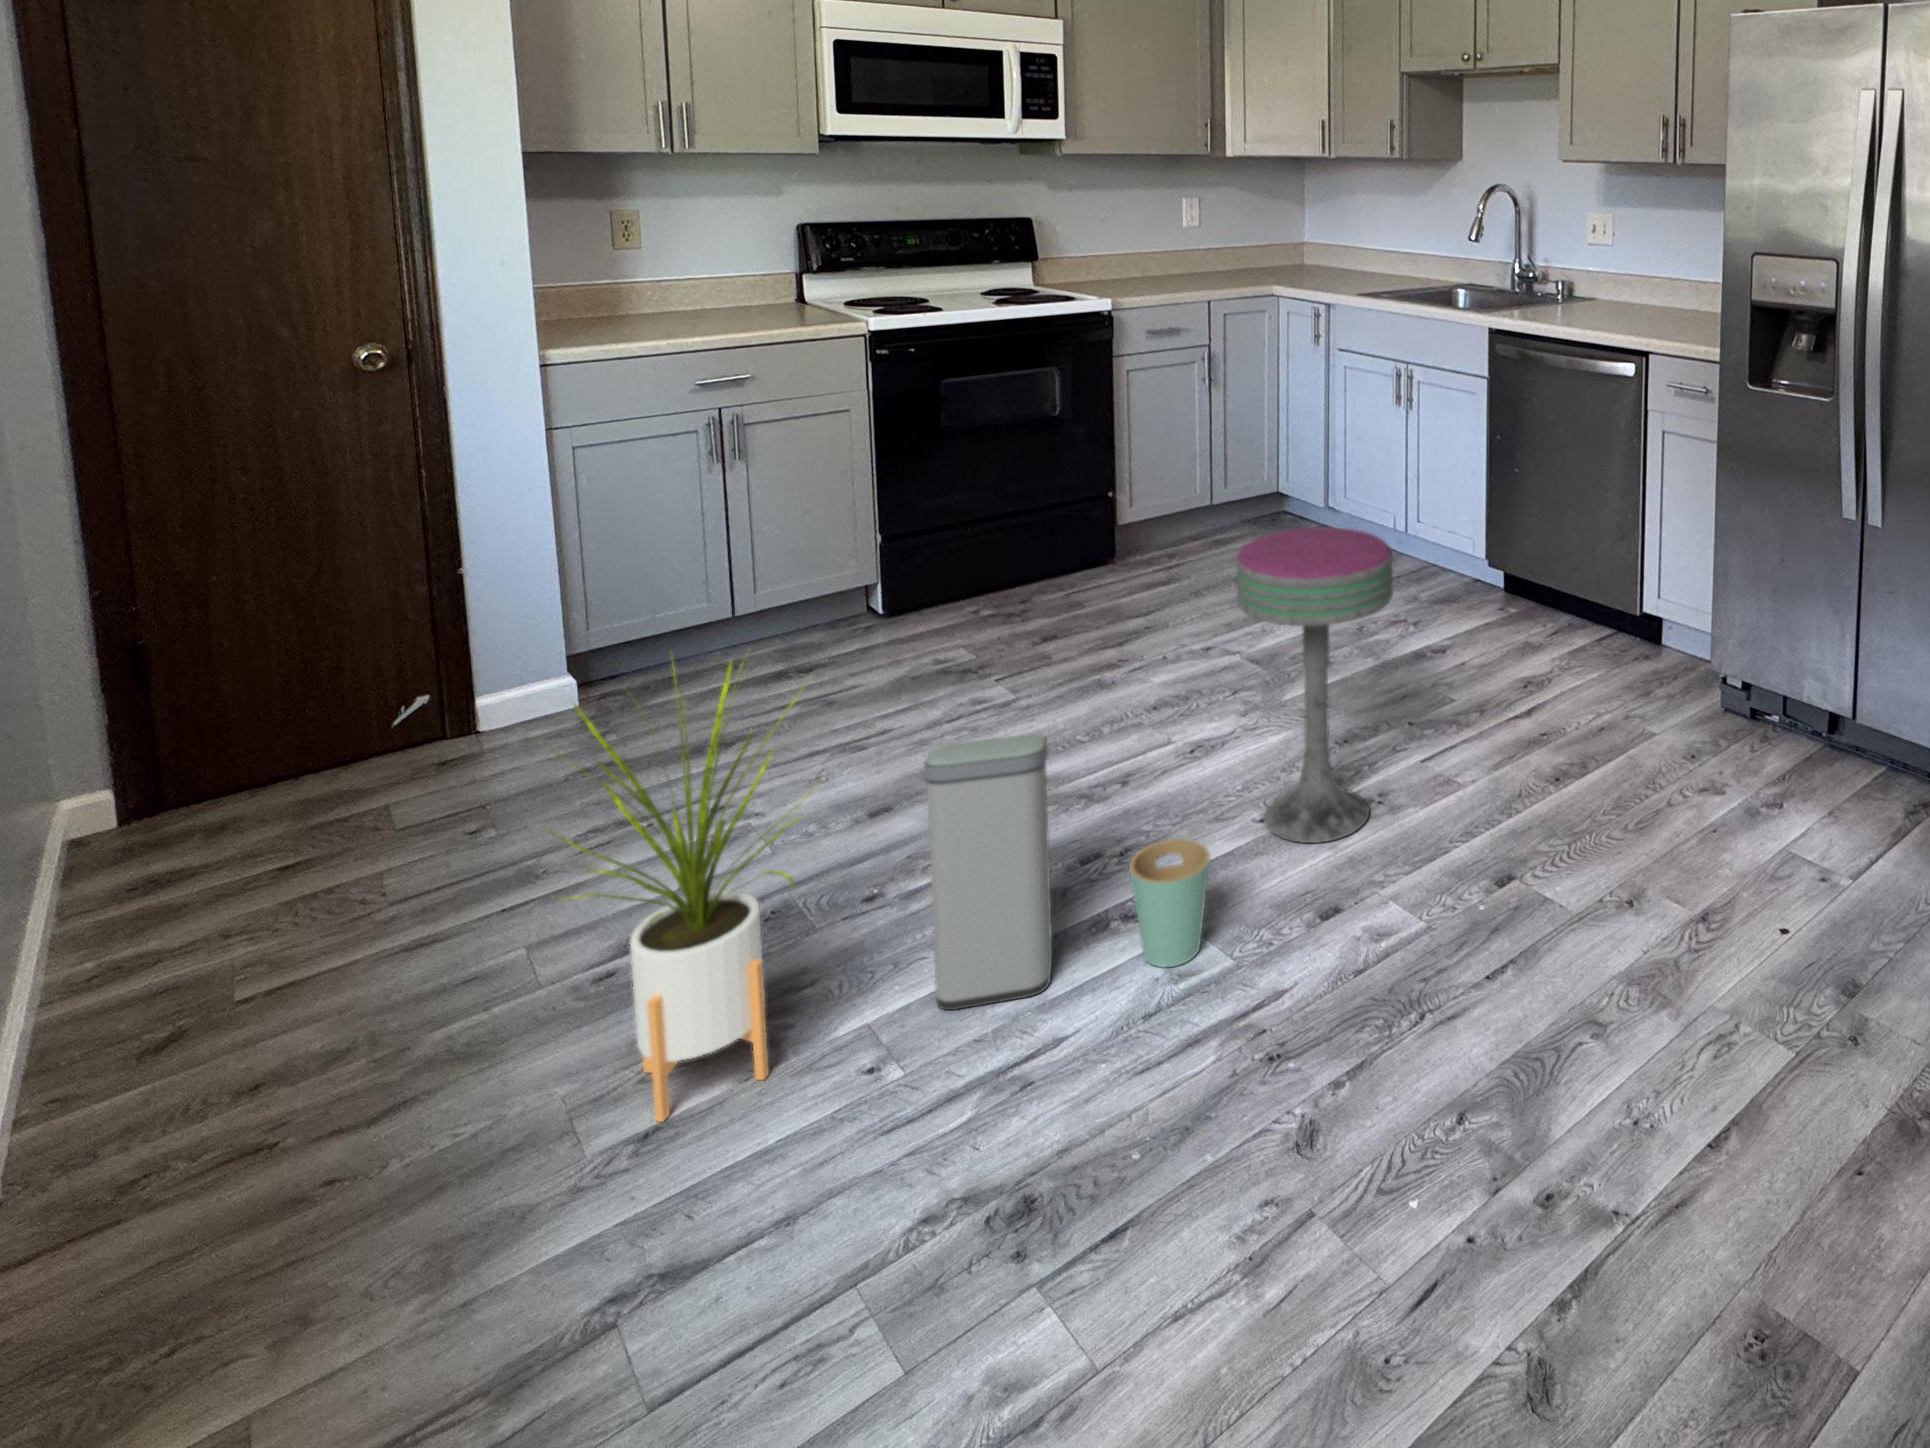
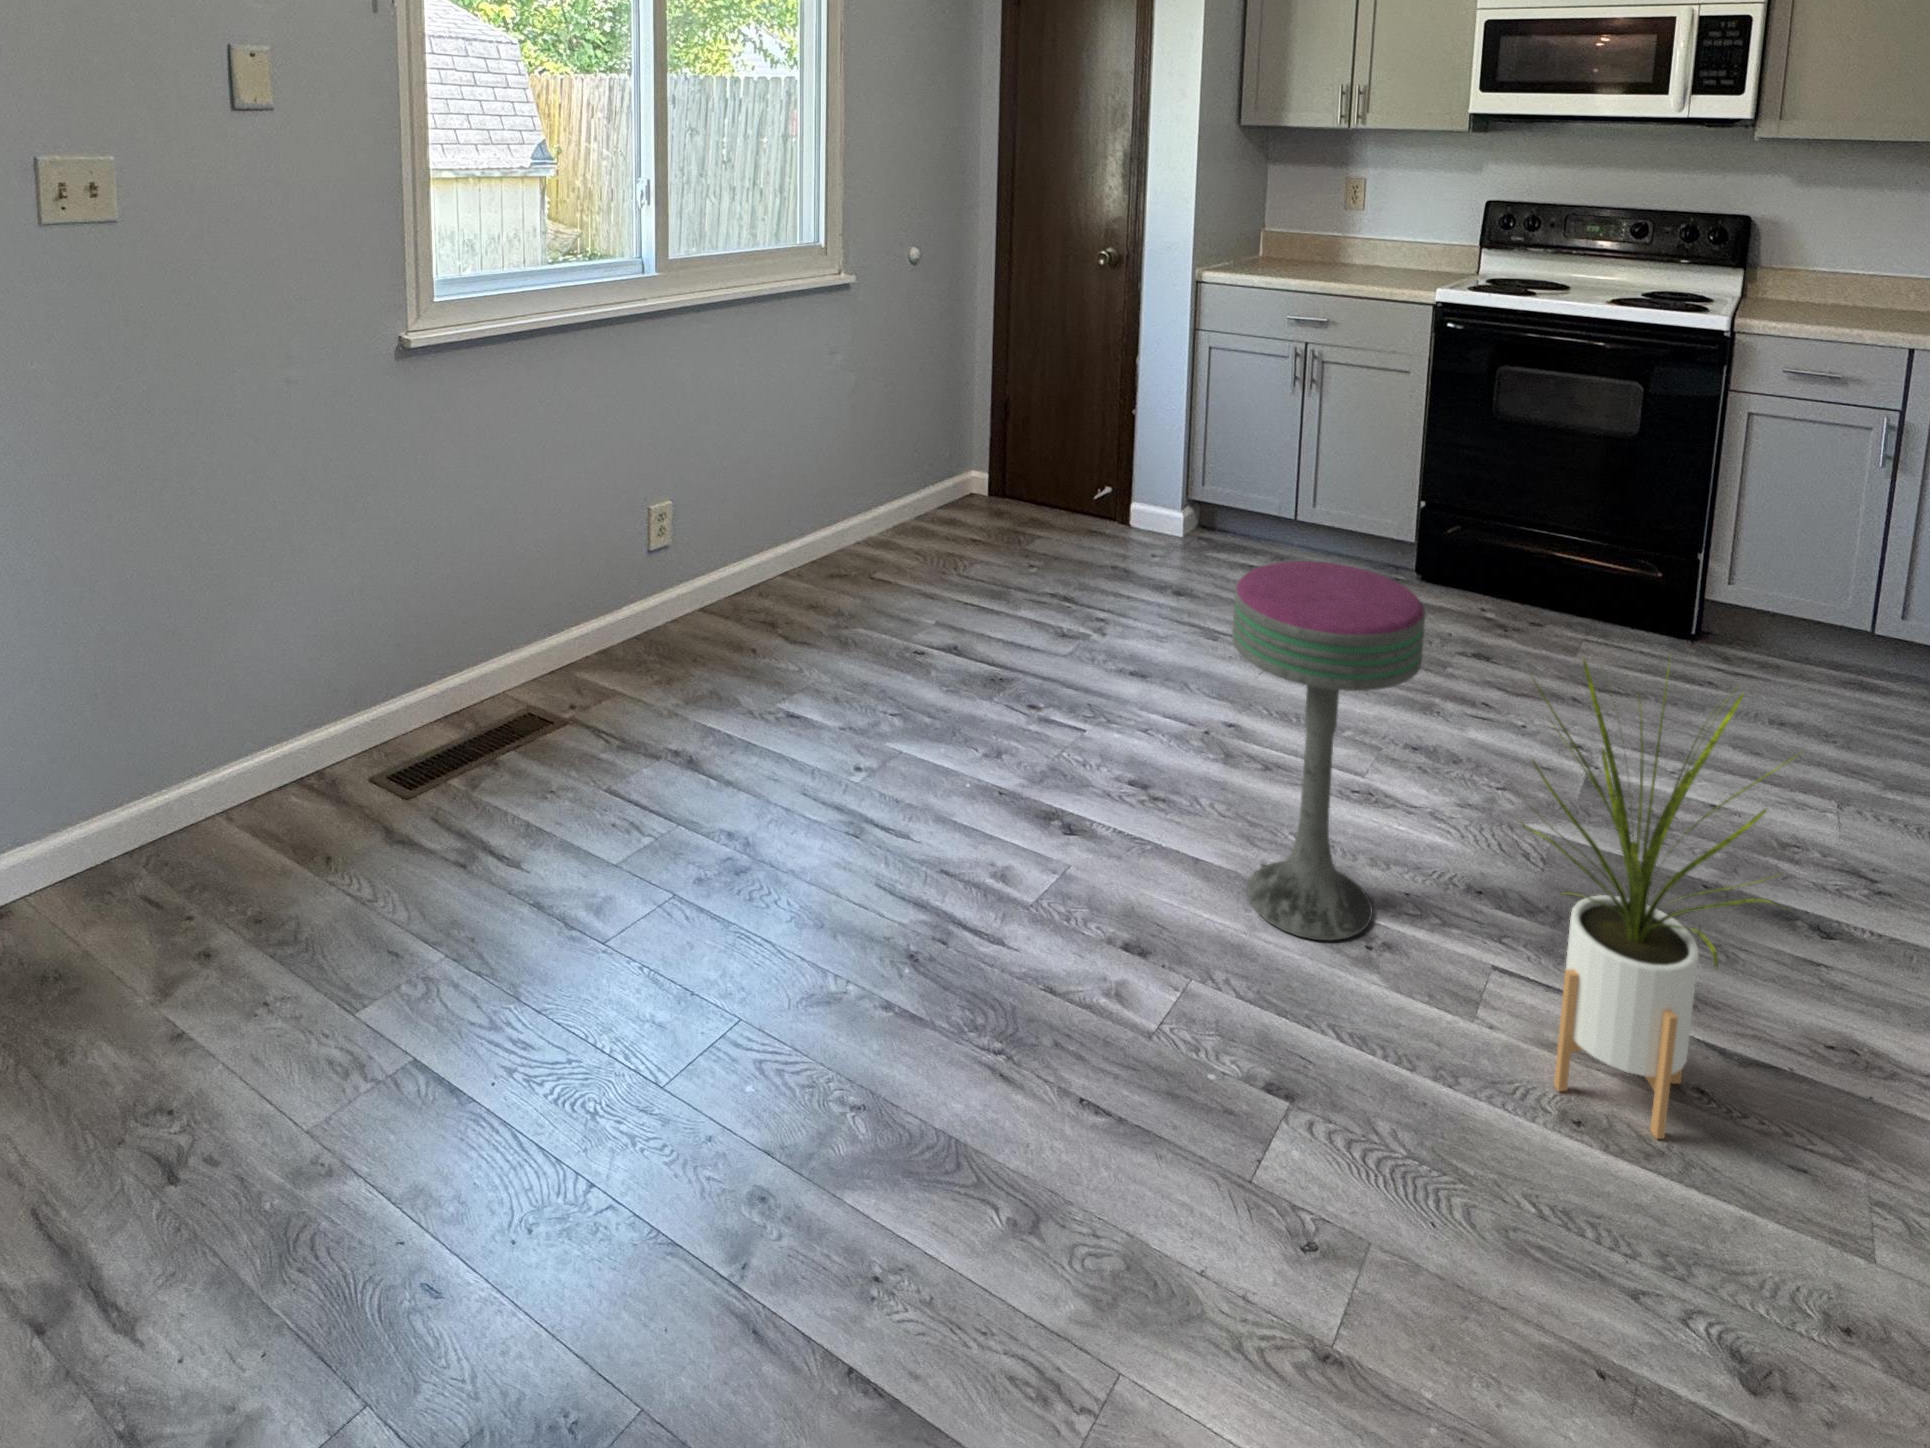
house plant: present [547,652,816,1122] -> present [1522,654,1796,1139]
trash can: present [924,734,1210,1010] -> none [934,583,1079,875]

